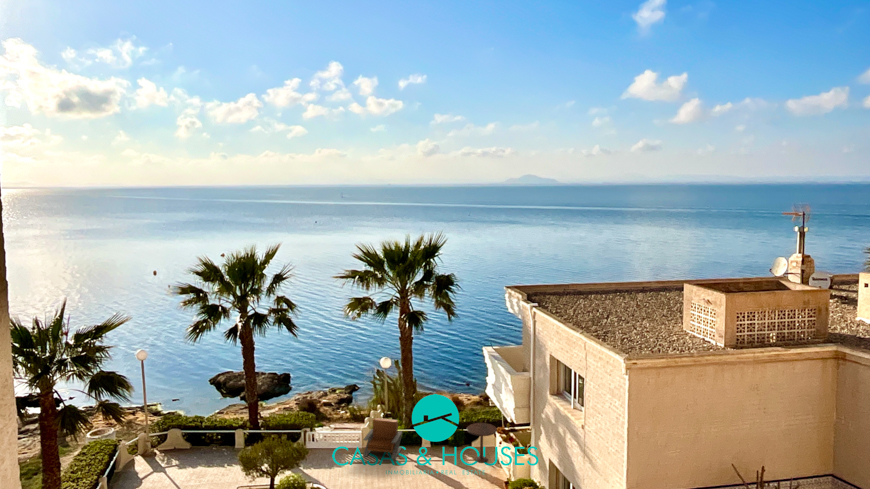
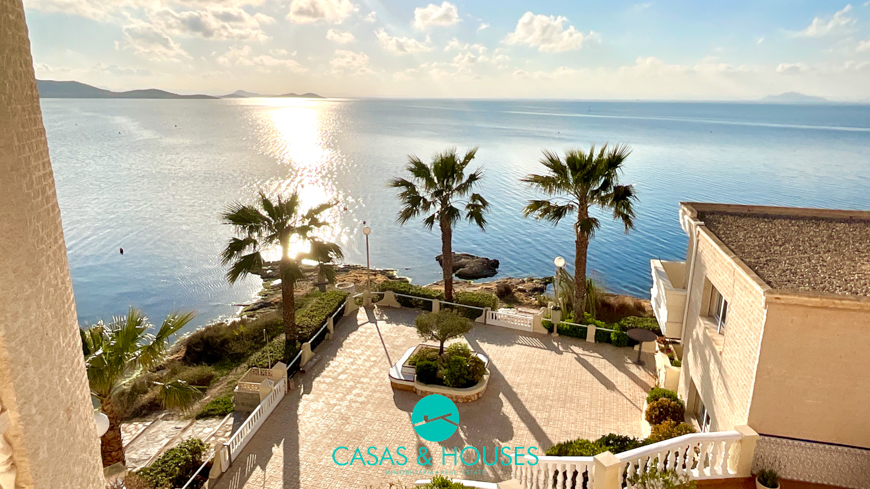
lounge chair: present [363,418,402,459] -> none [531,309,568,347]

